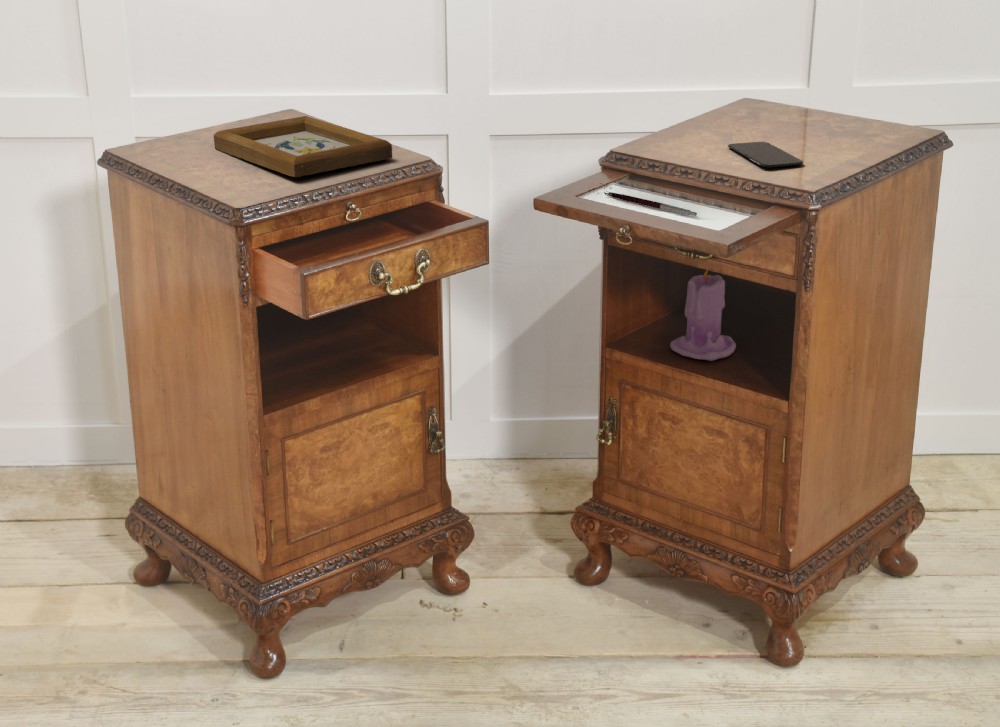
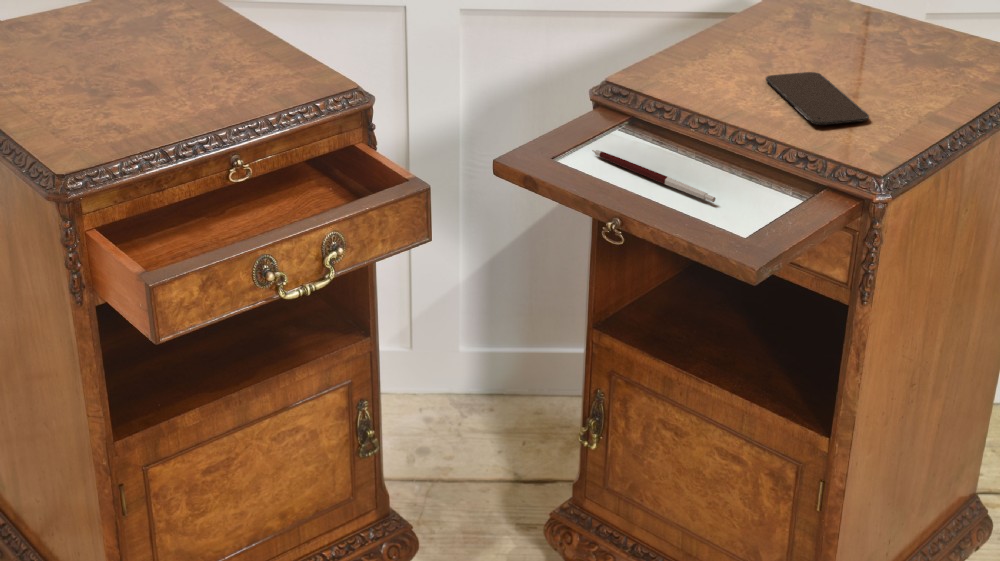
picture frame: present [214,116,392,177] -> none [63,11,301,125]
candle: present [670,269,736,361] -> none [677,231,764,358]

